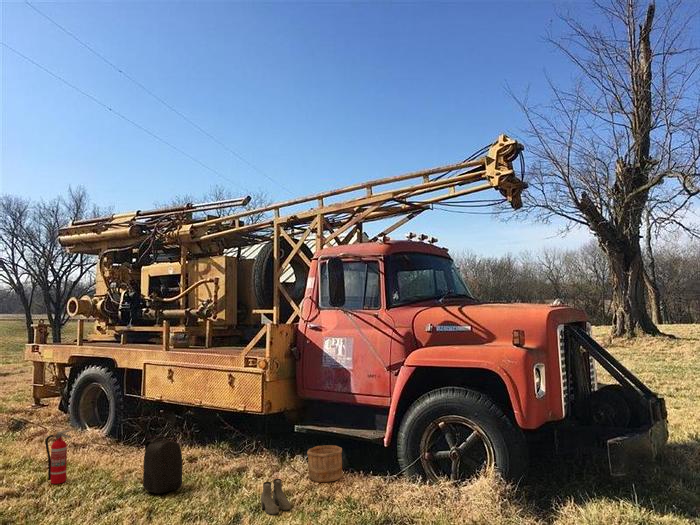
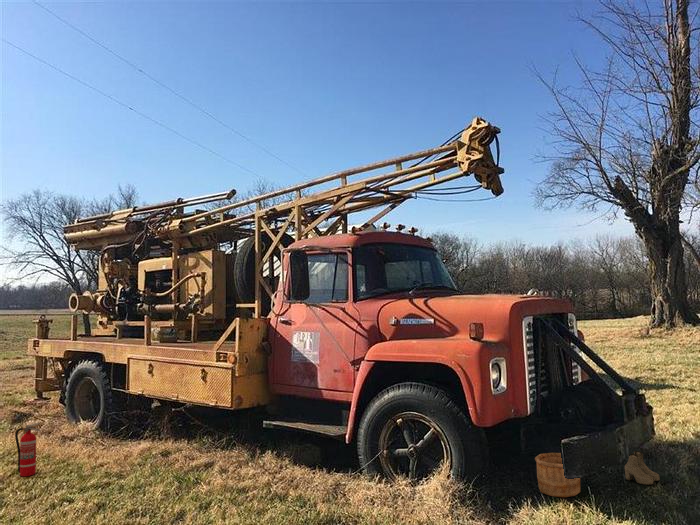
backpack: present [143,436,182,494] -> none [102,431,142,488]
wooden bucket: present [307,445,342,482] -> present [535,453,580,497]
boots: present [261,479,291,515] -> present [625,451,660,485]

